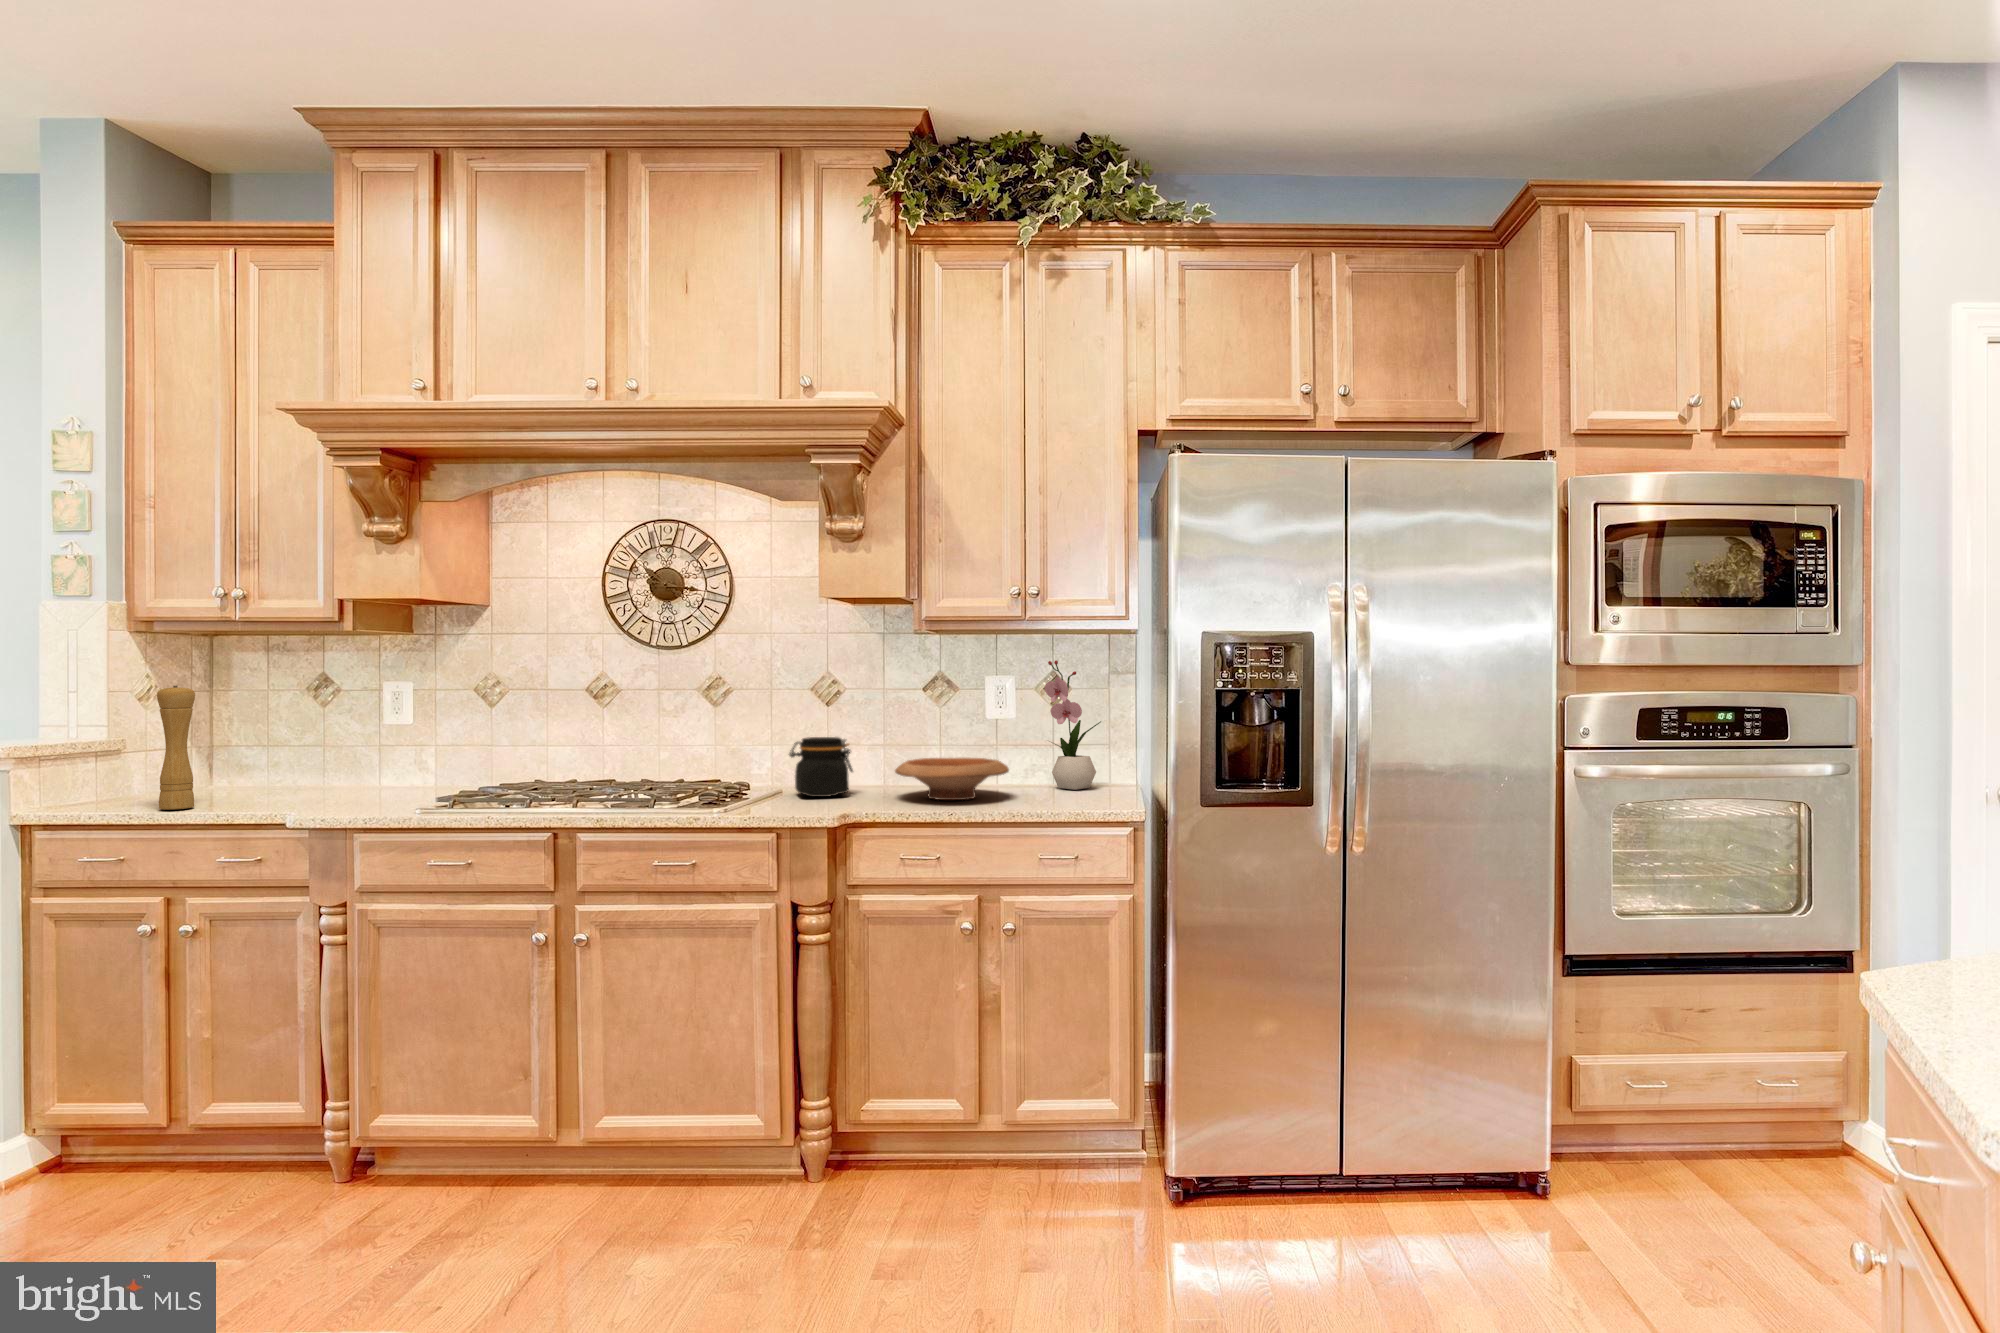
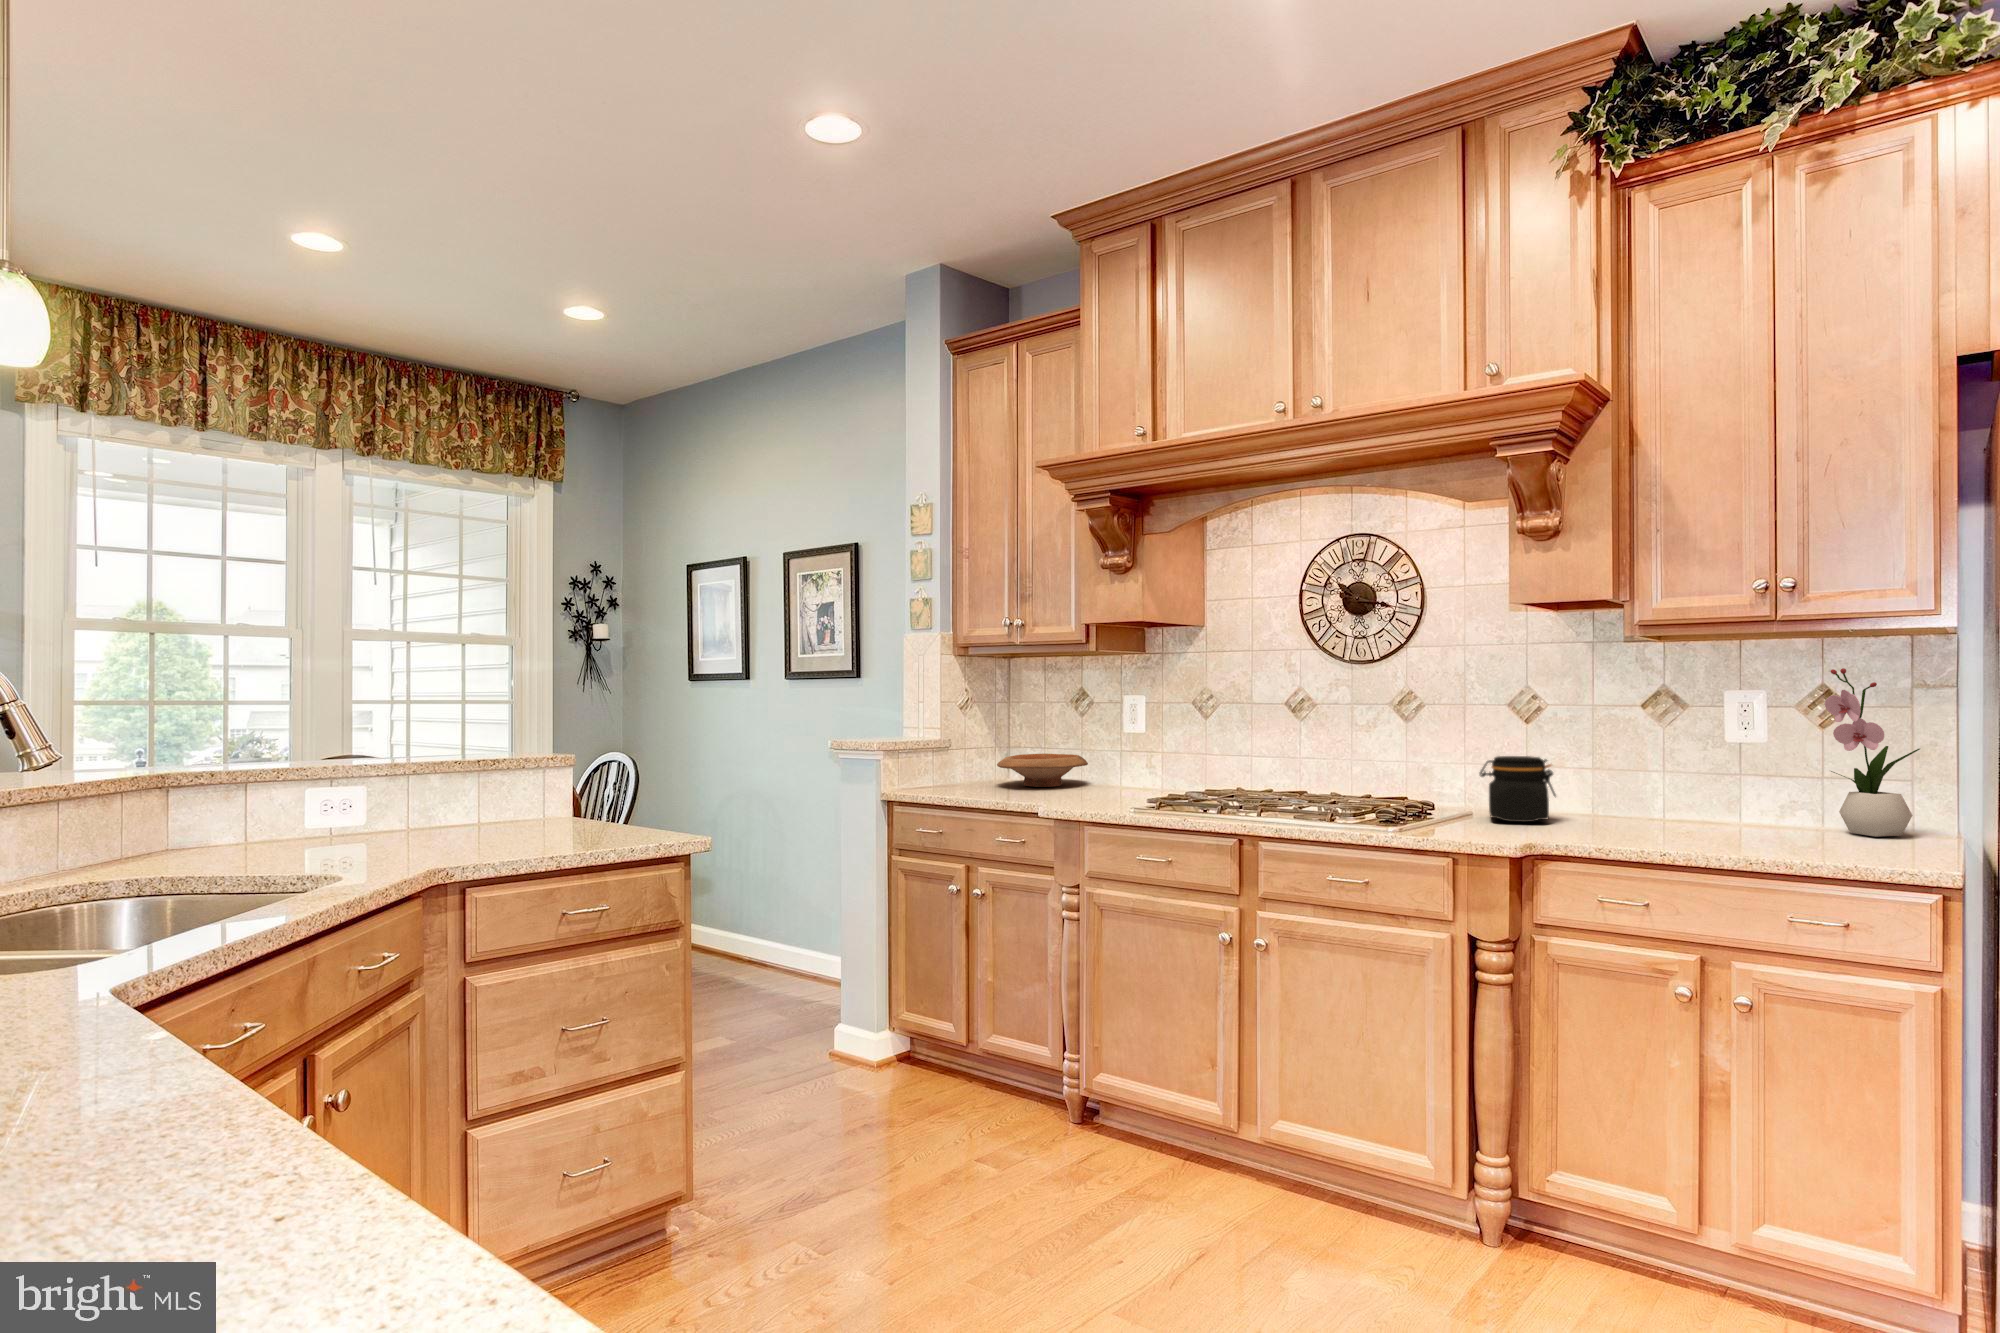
pepper mill: present [157,686,195,810] -> none [956,698,981,795]
wooden bowl: present [895,758,1009,800] -> present [997,754,1088,787]

